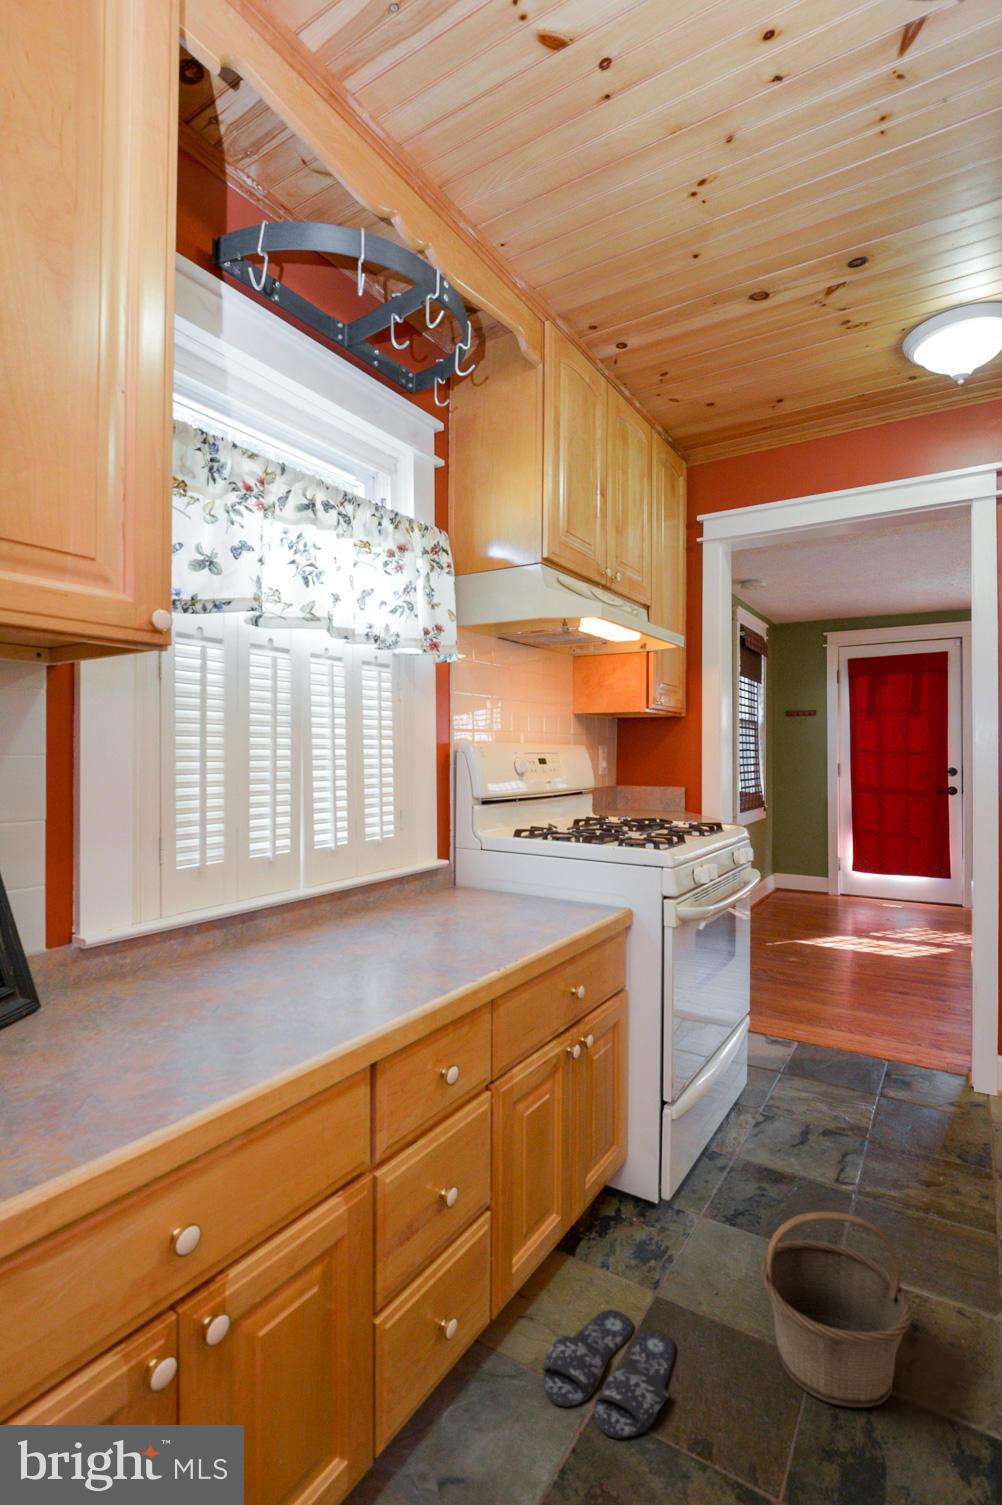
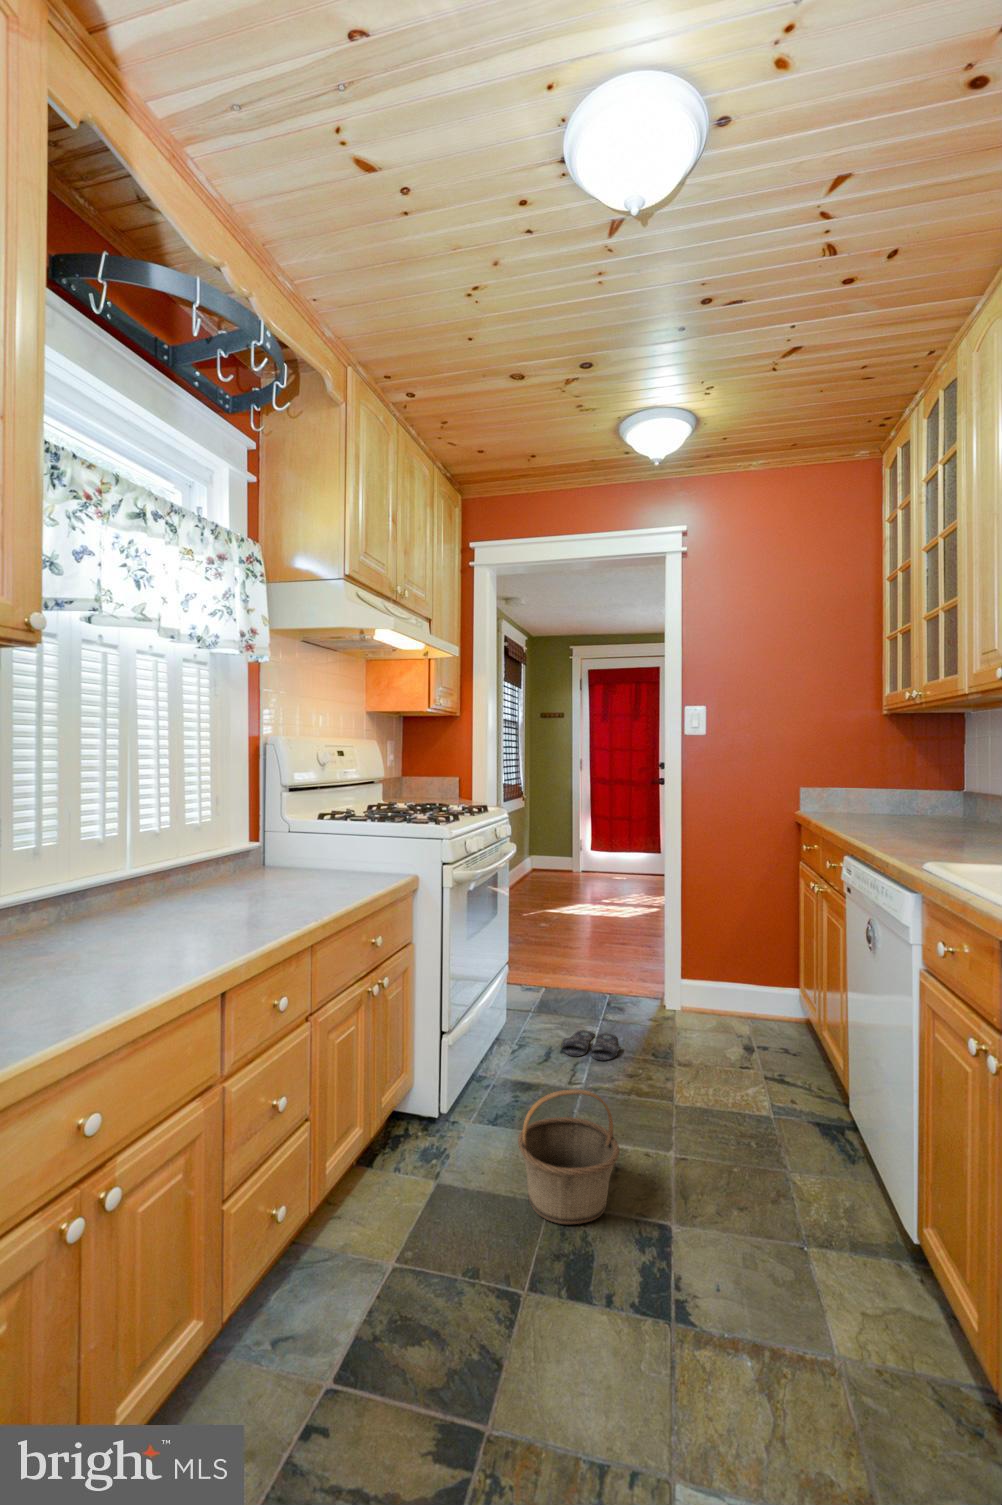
slippers: present [543,1310,675,1439] -> present [561,1030,620,1061]

